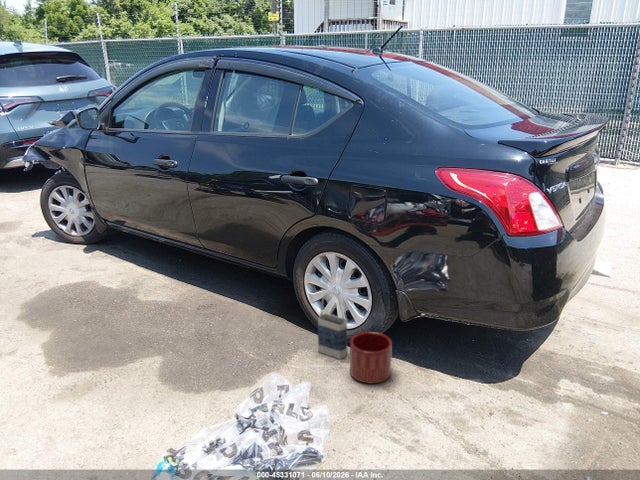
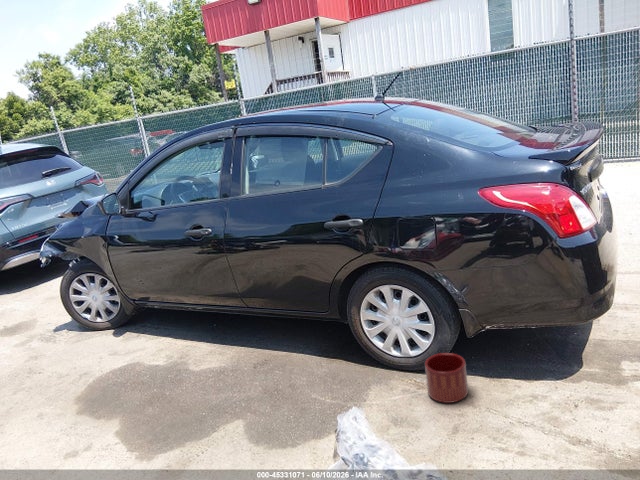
bag: present [318,291,347,359] -> none [385,323,418,386]

